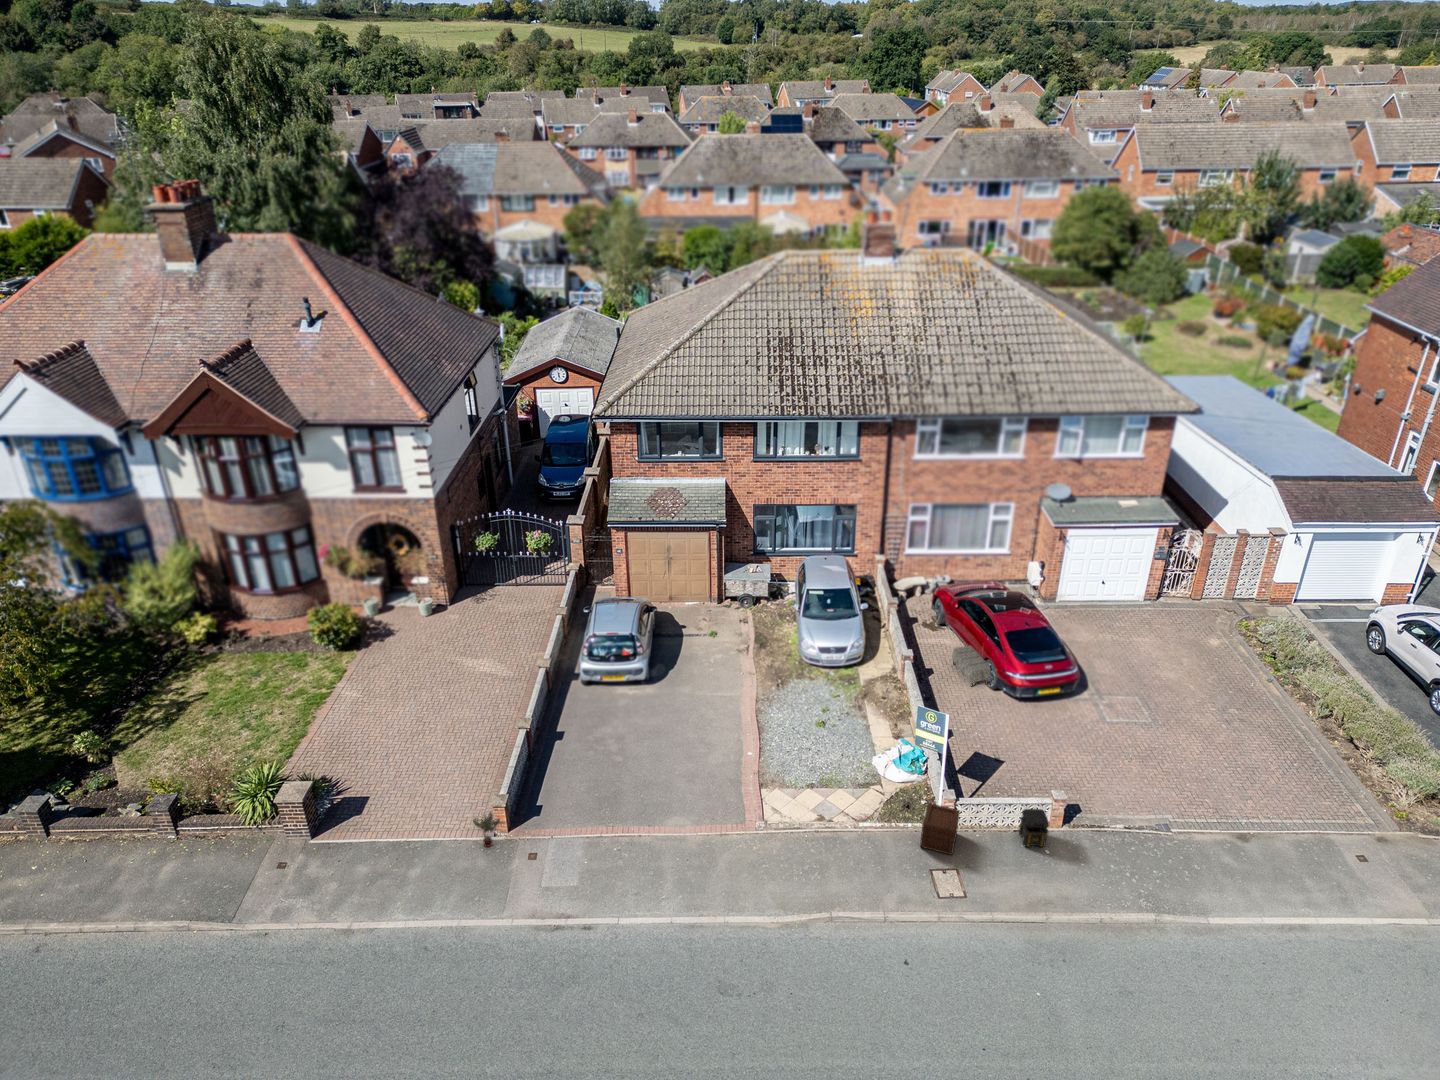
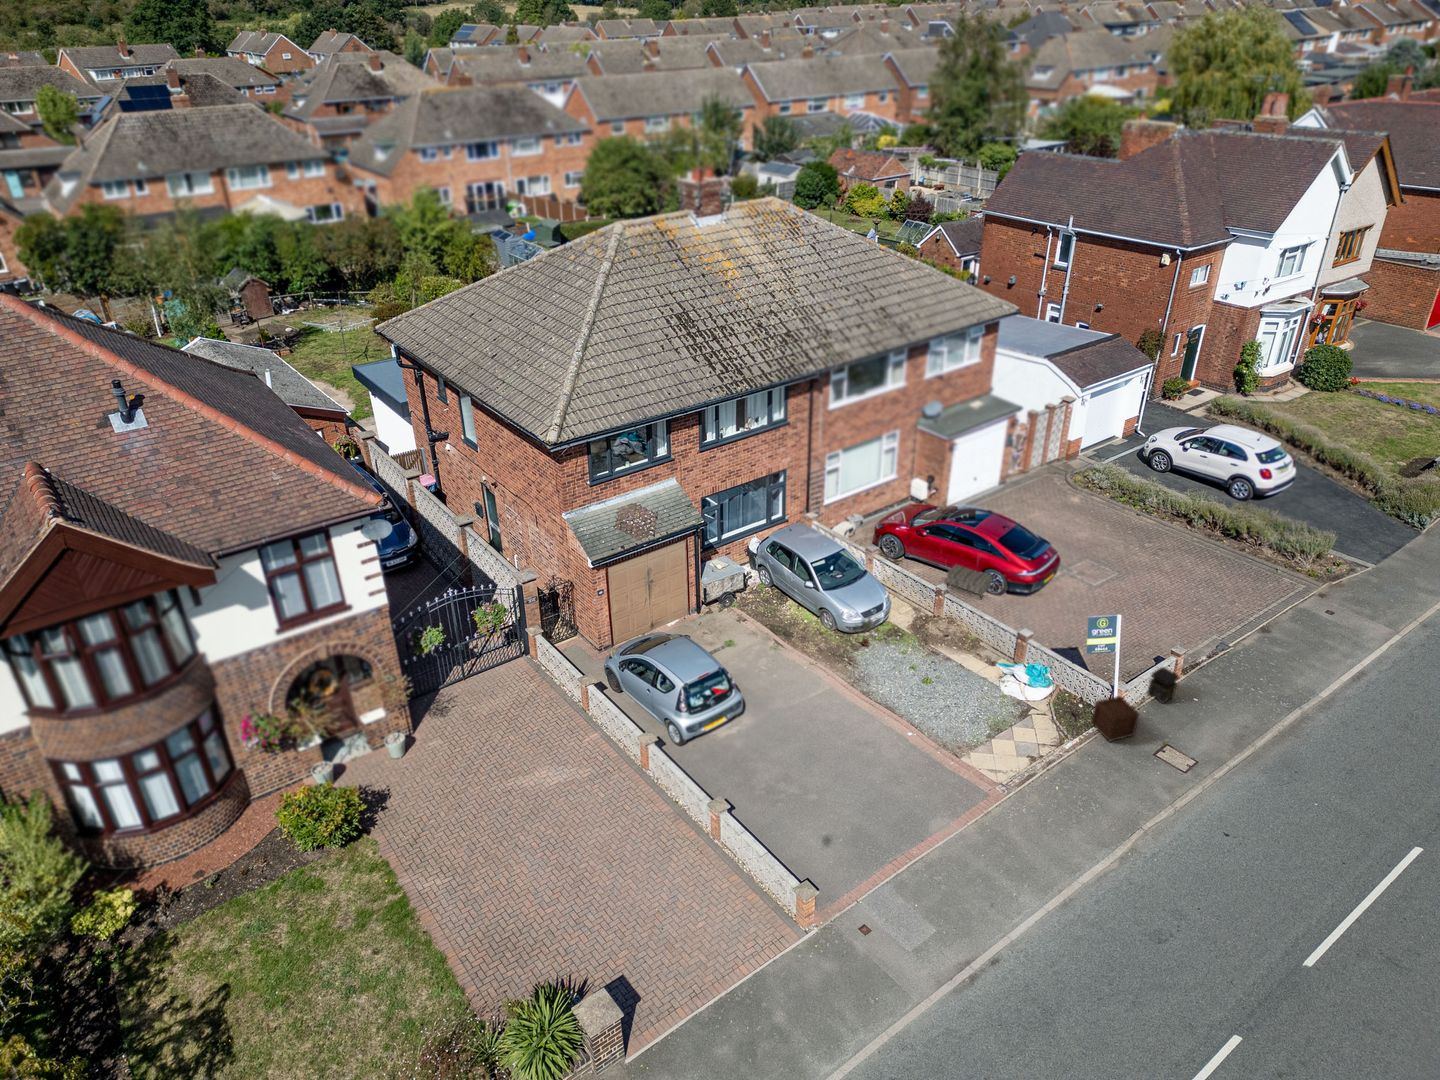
potted tree: present [473,813,500,847] -> present [853,615,880,646]

